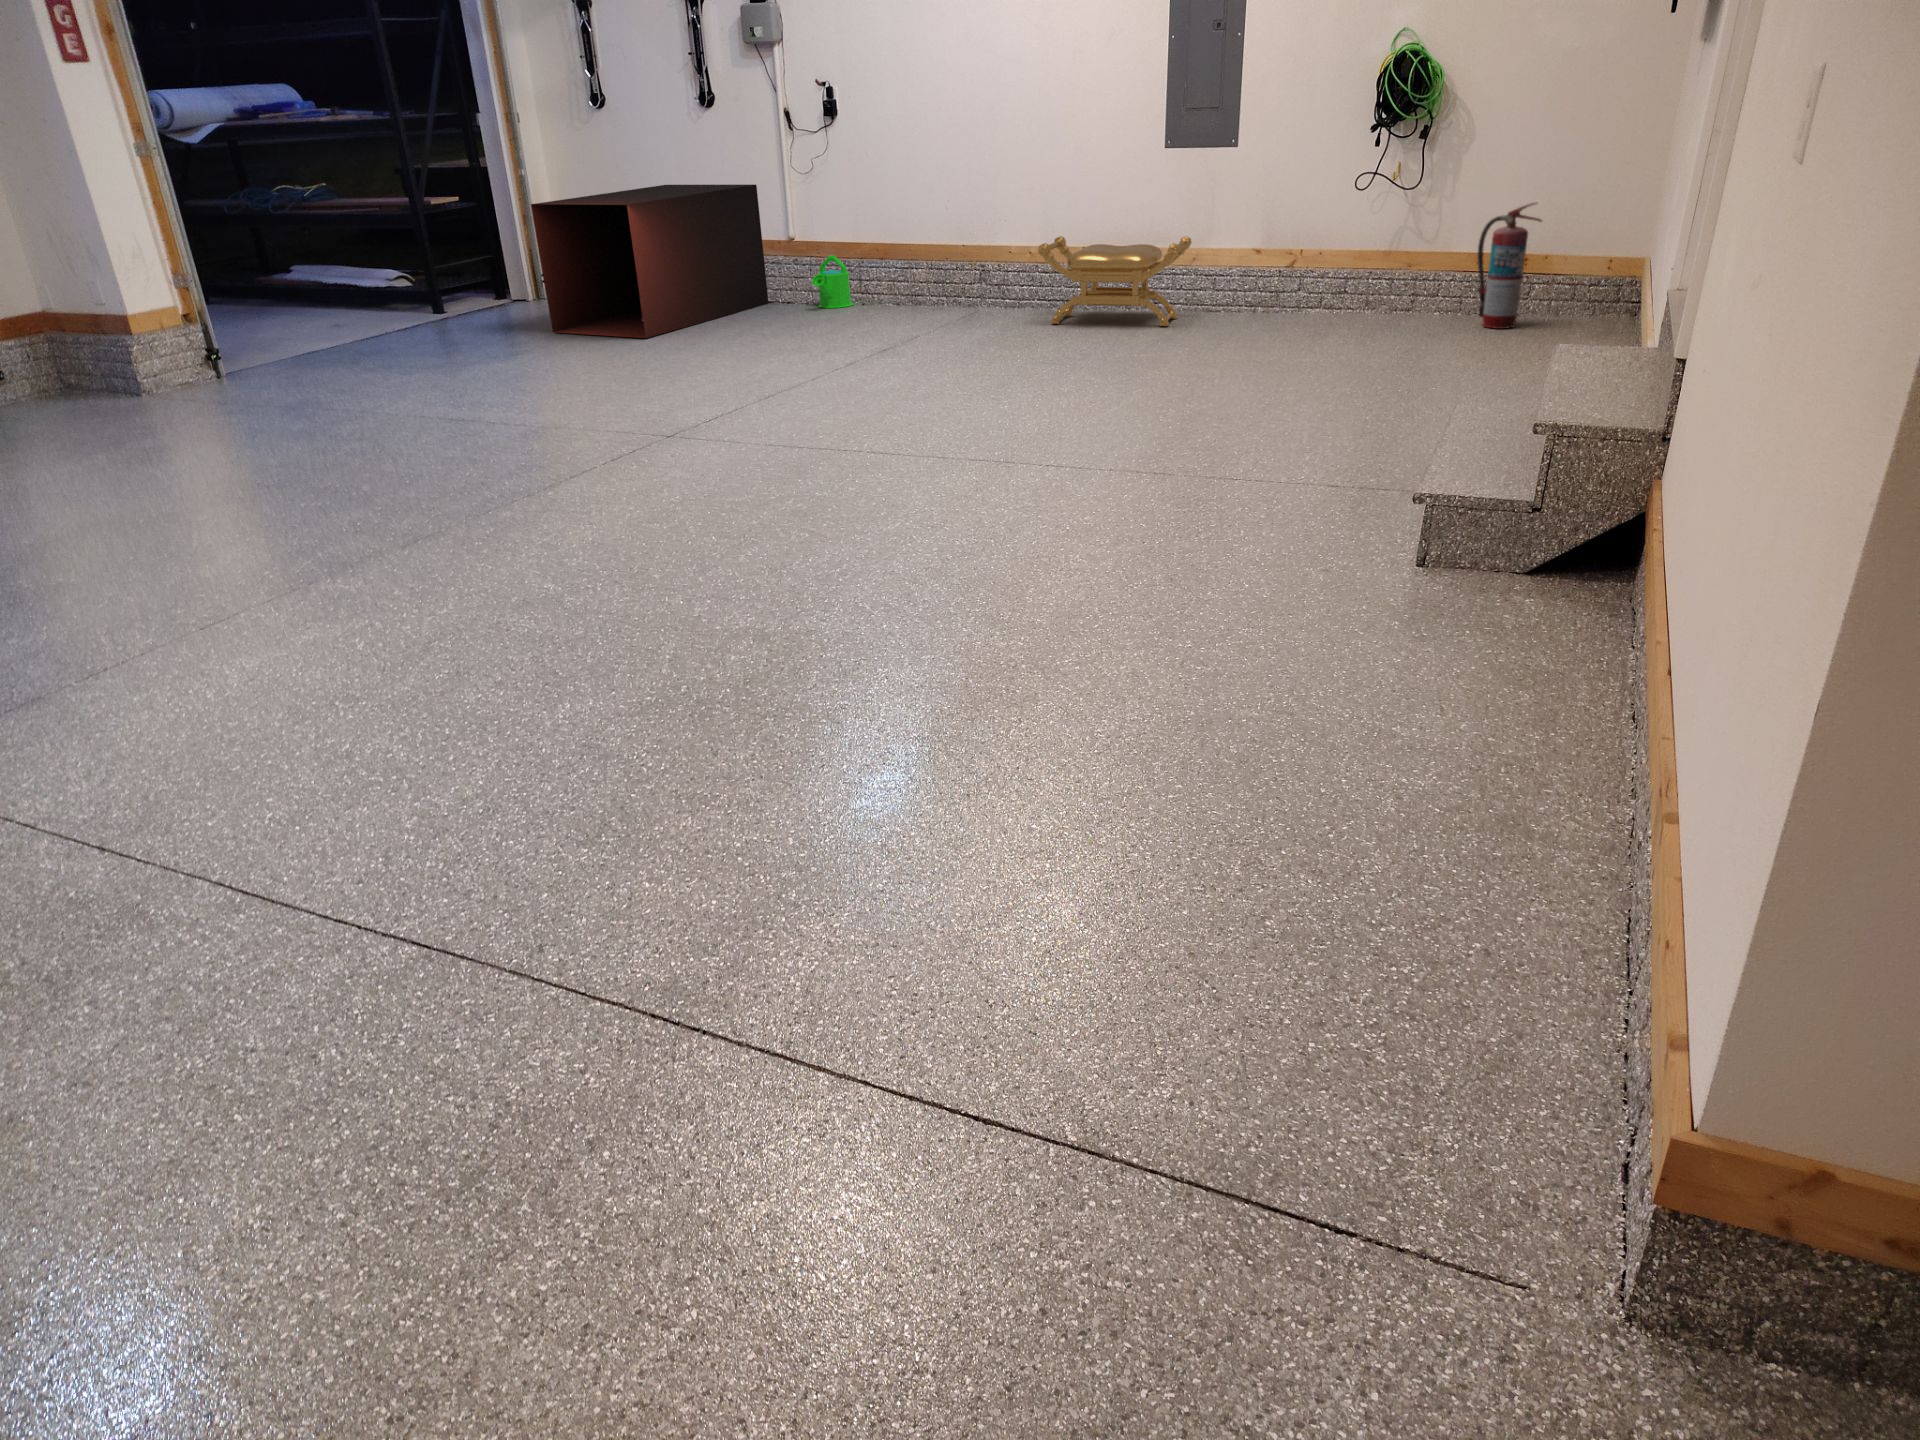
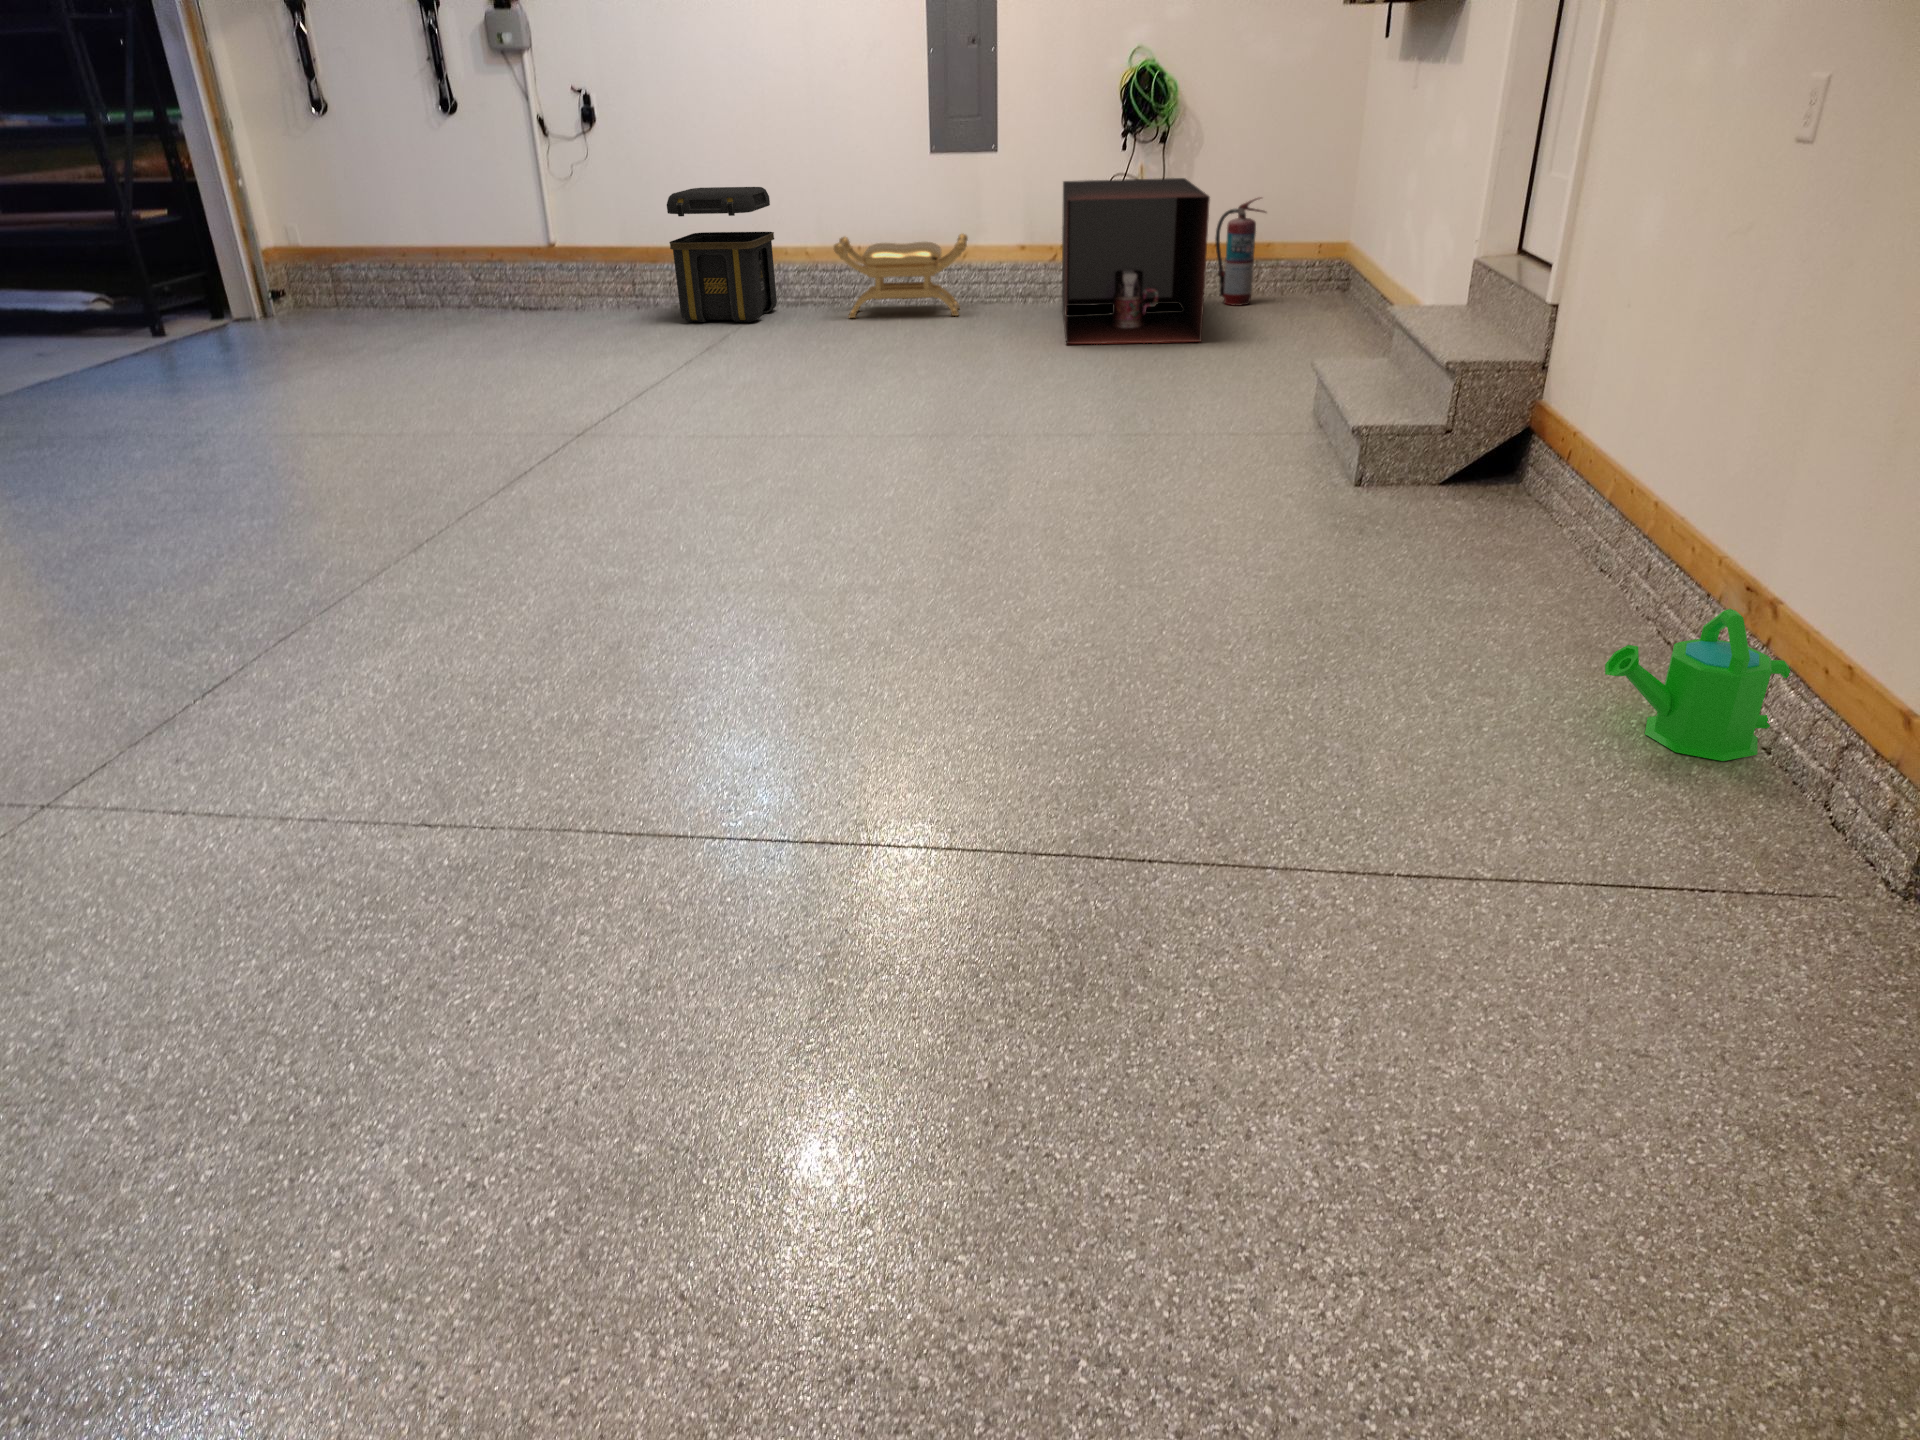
toolbox: none [877,183,990,323] -> present [667,187,777,322]
storage cabinet: present [531,185,768,338] -> present [1062,178,1210,344]
watering can: present [812,255,854,308] -> present [1605,609,1791,761]

